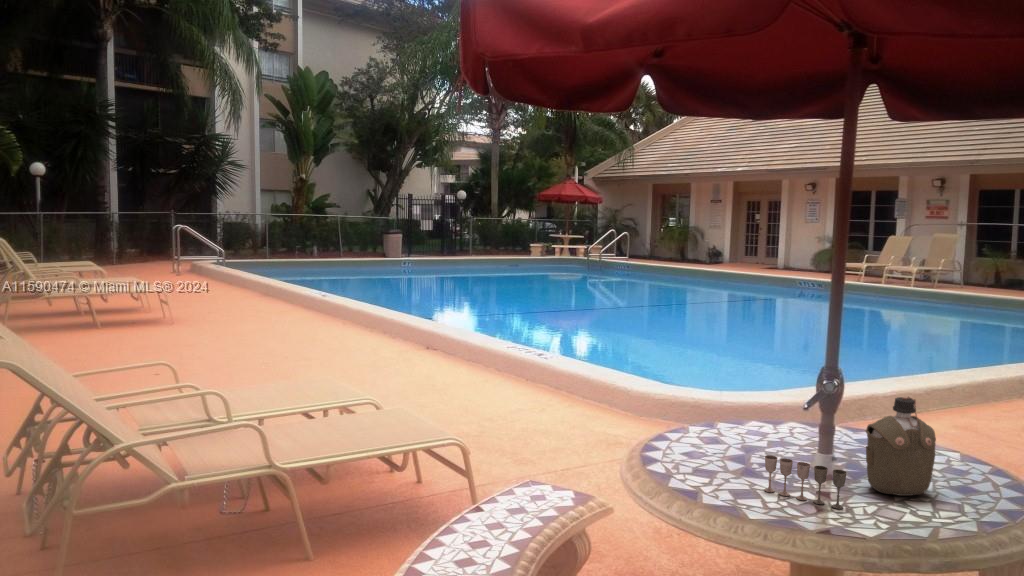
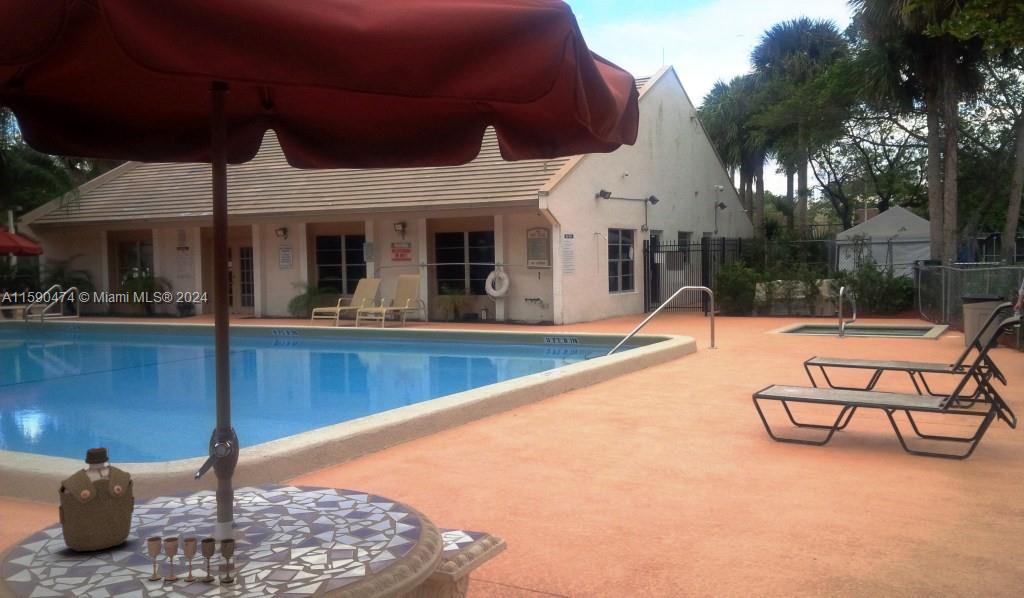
water bottle: present [866,397,936,496] -> present [58,447,134,551]

